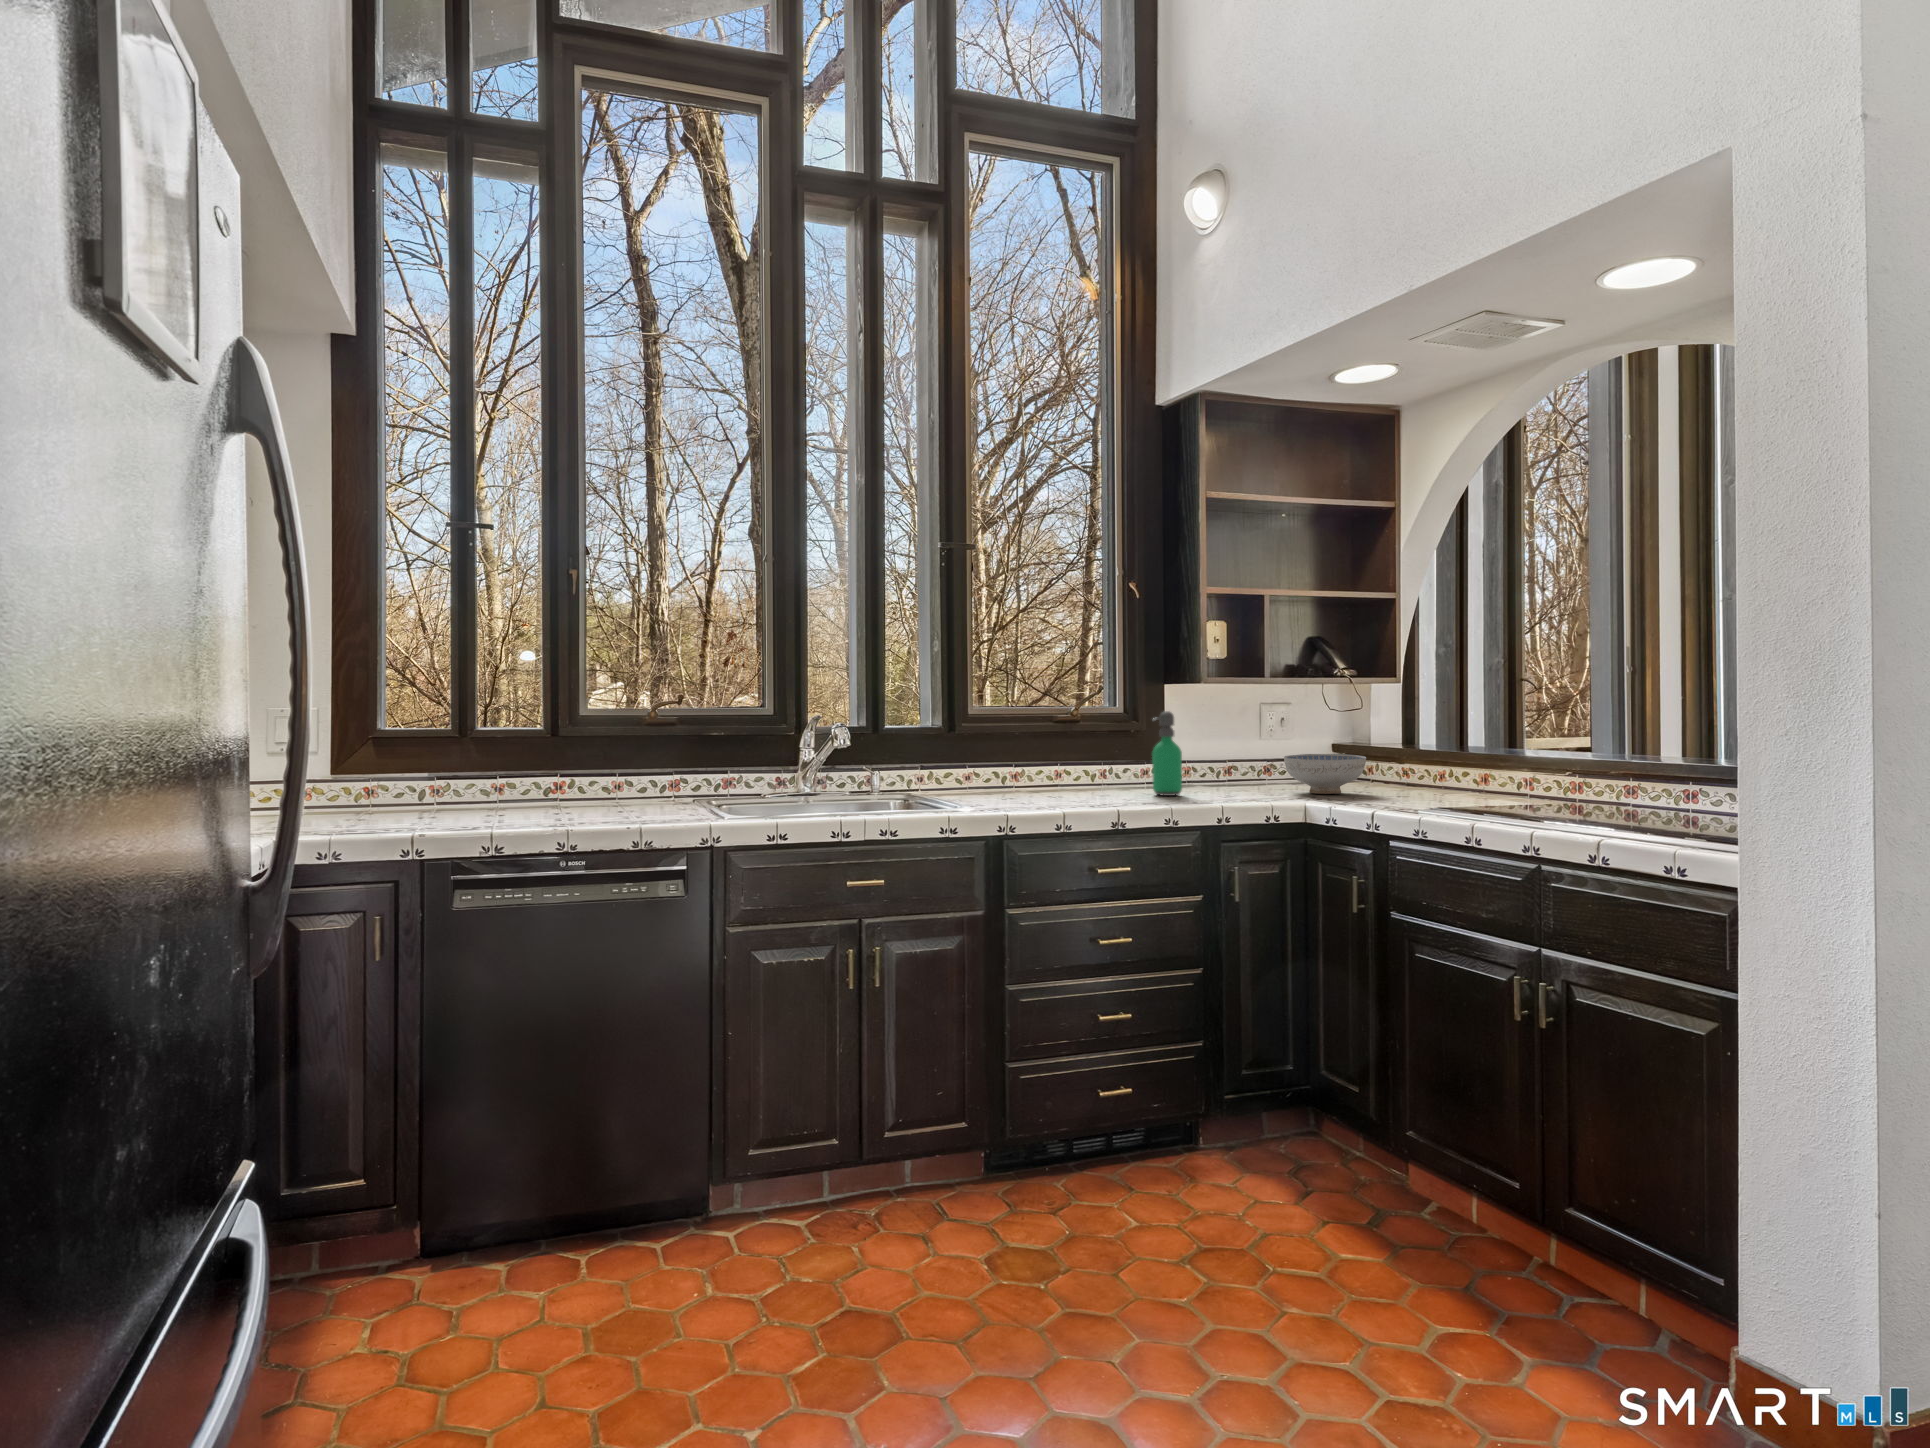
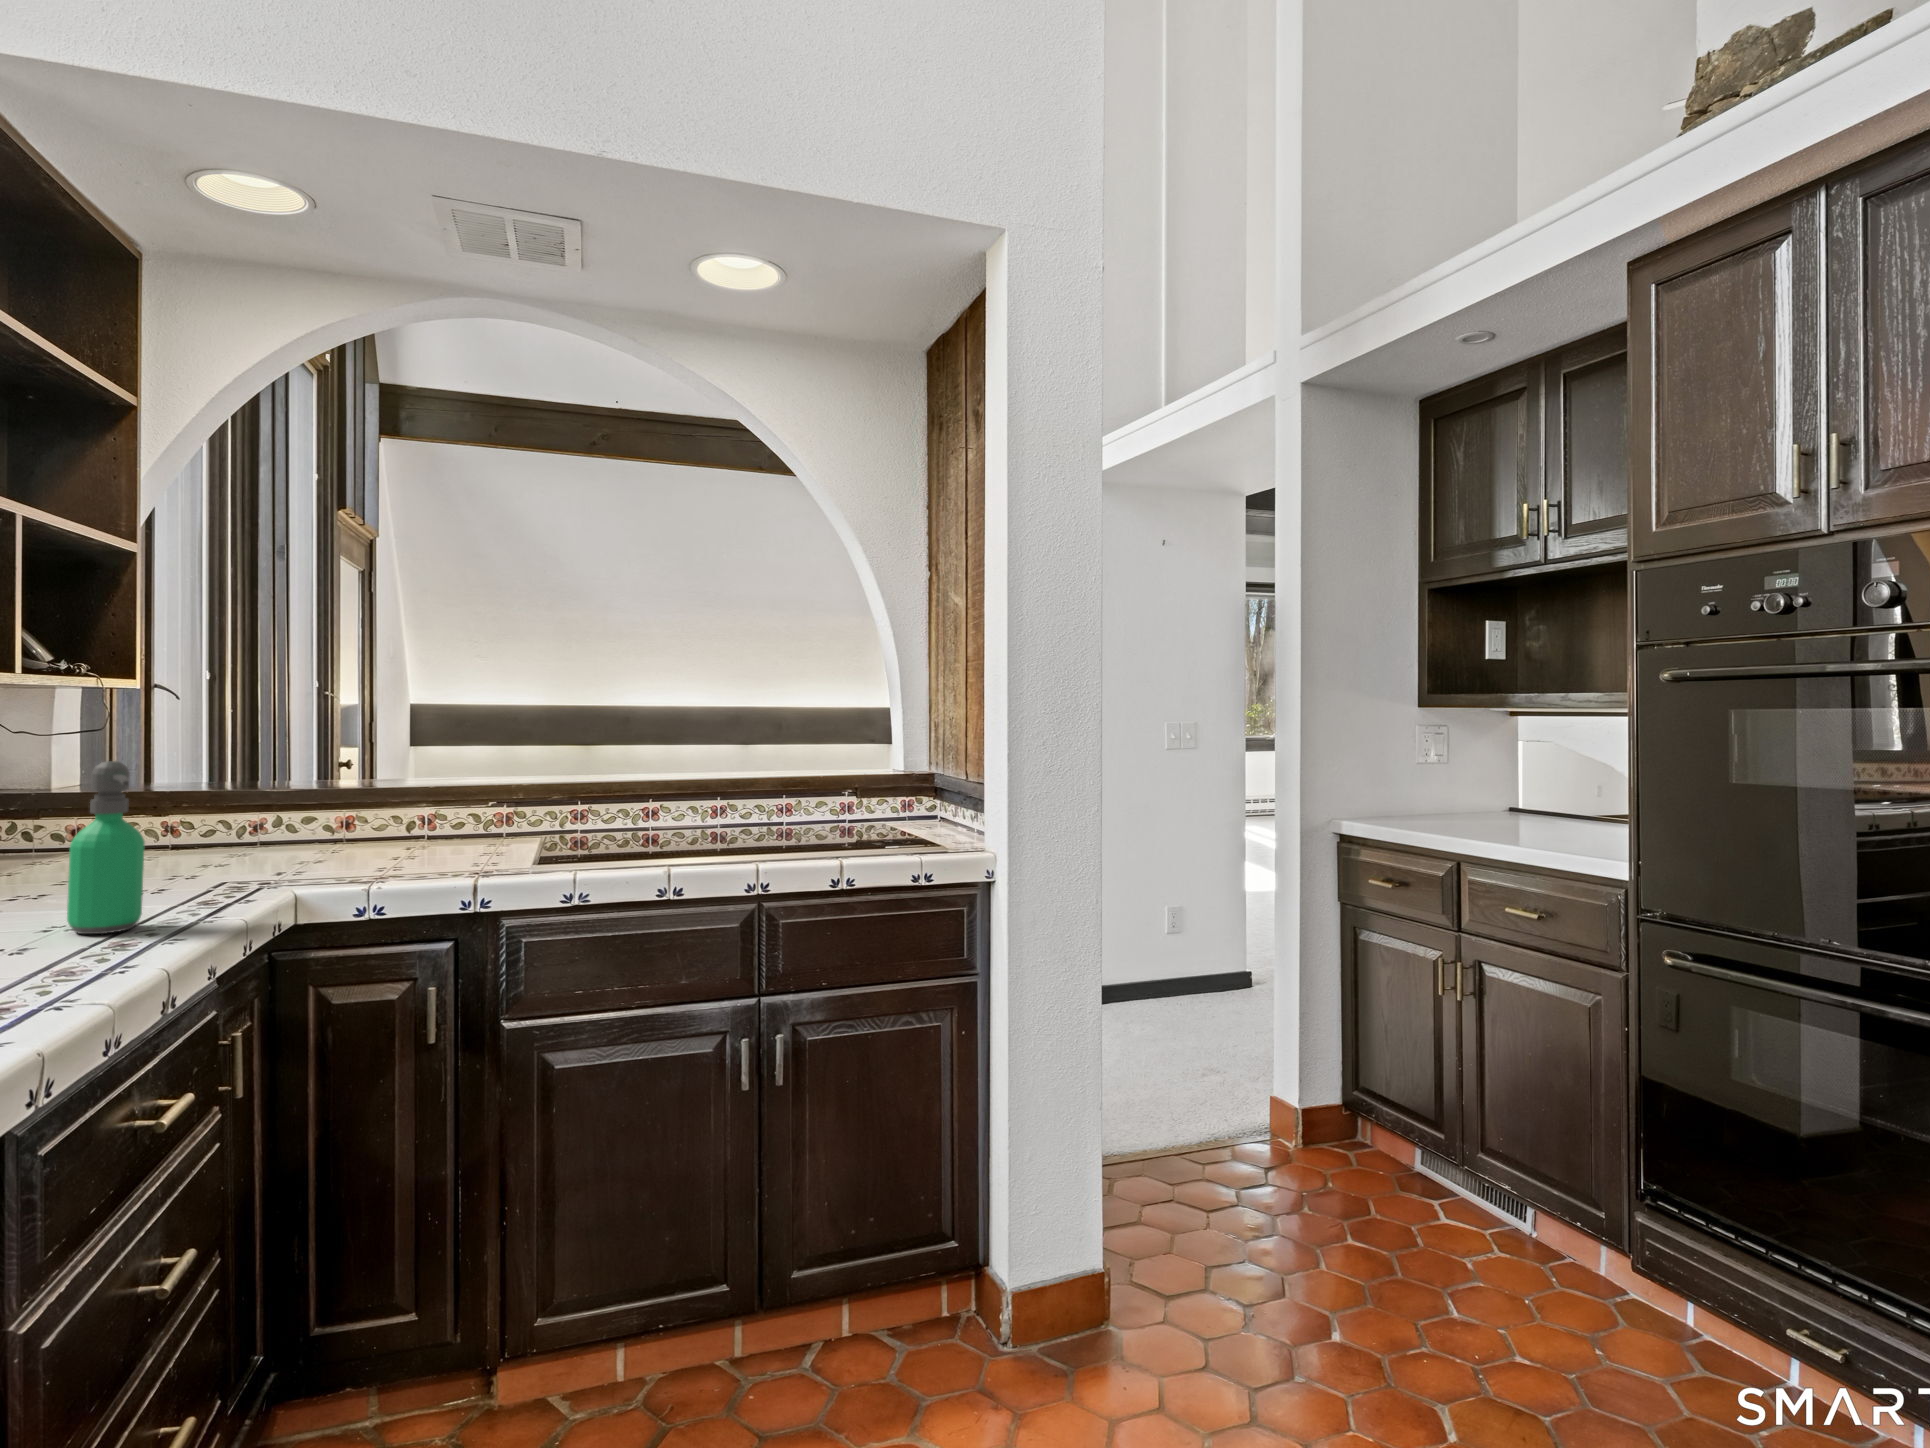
ceramic bowl: present [1284,754,1366,794] -> none [157,809,307,878]

